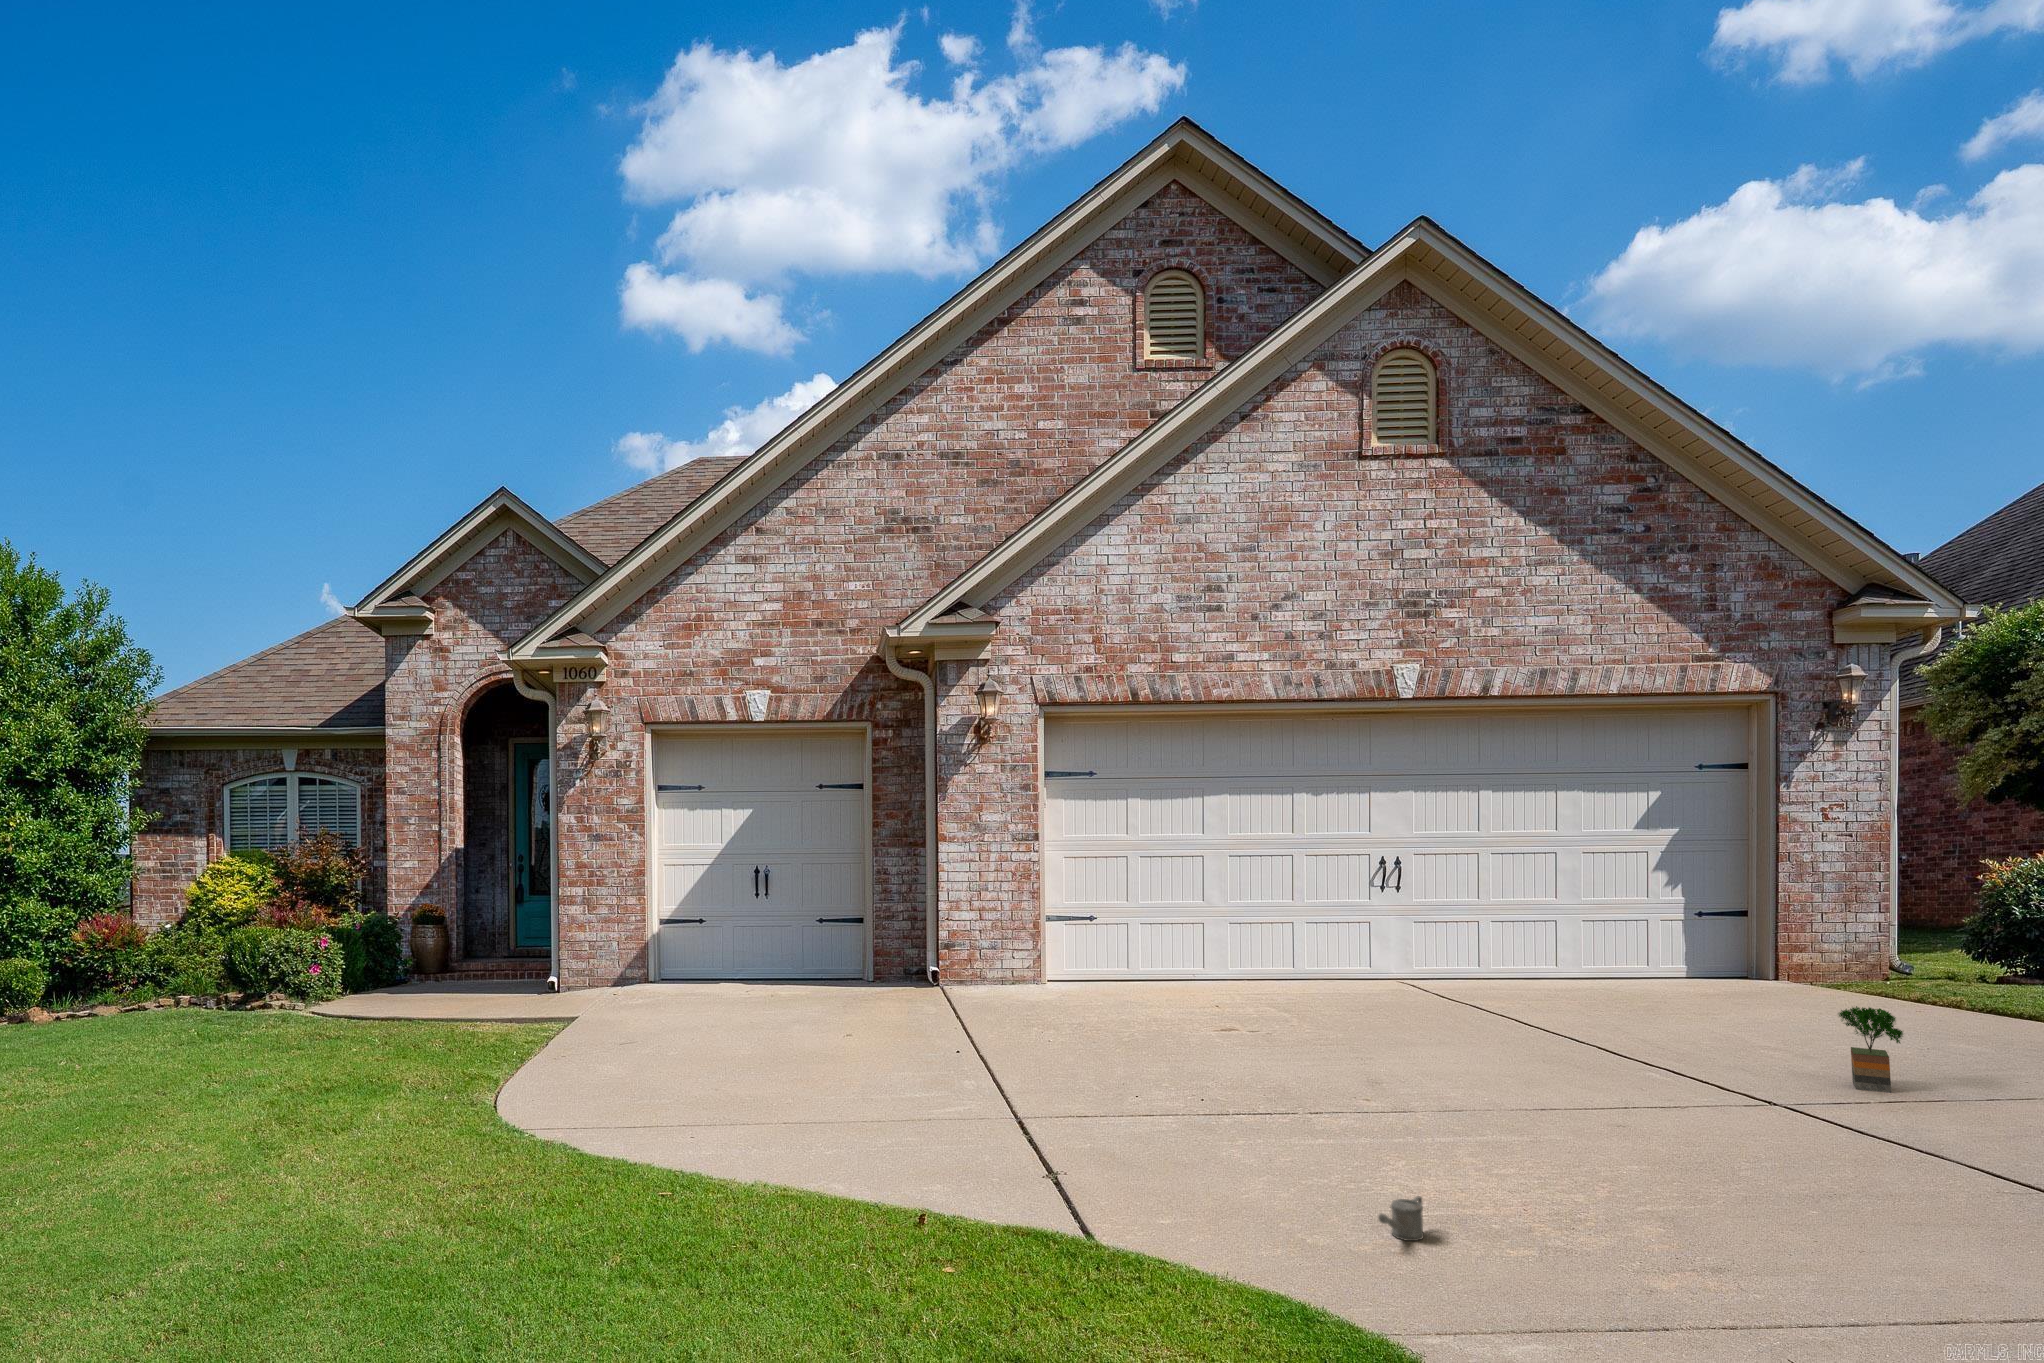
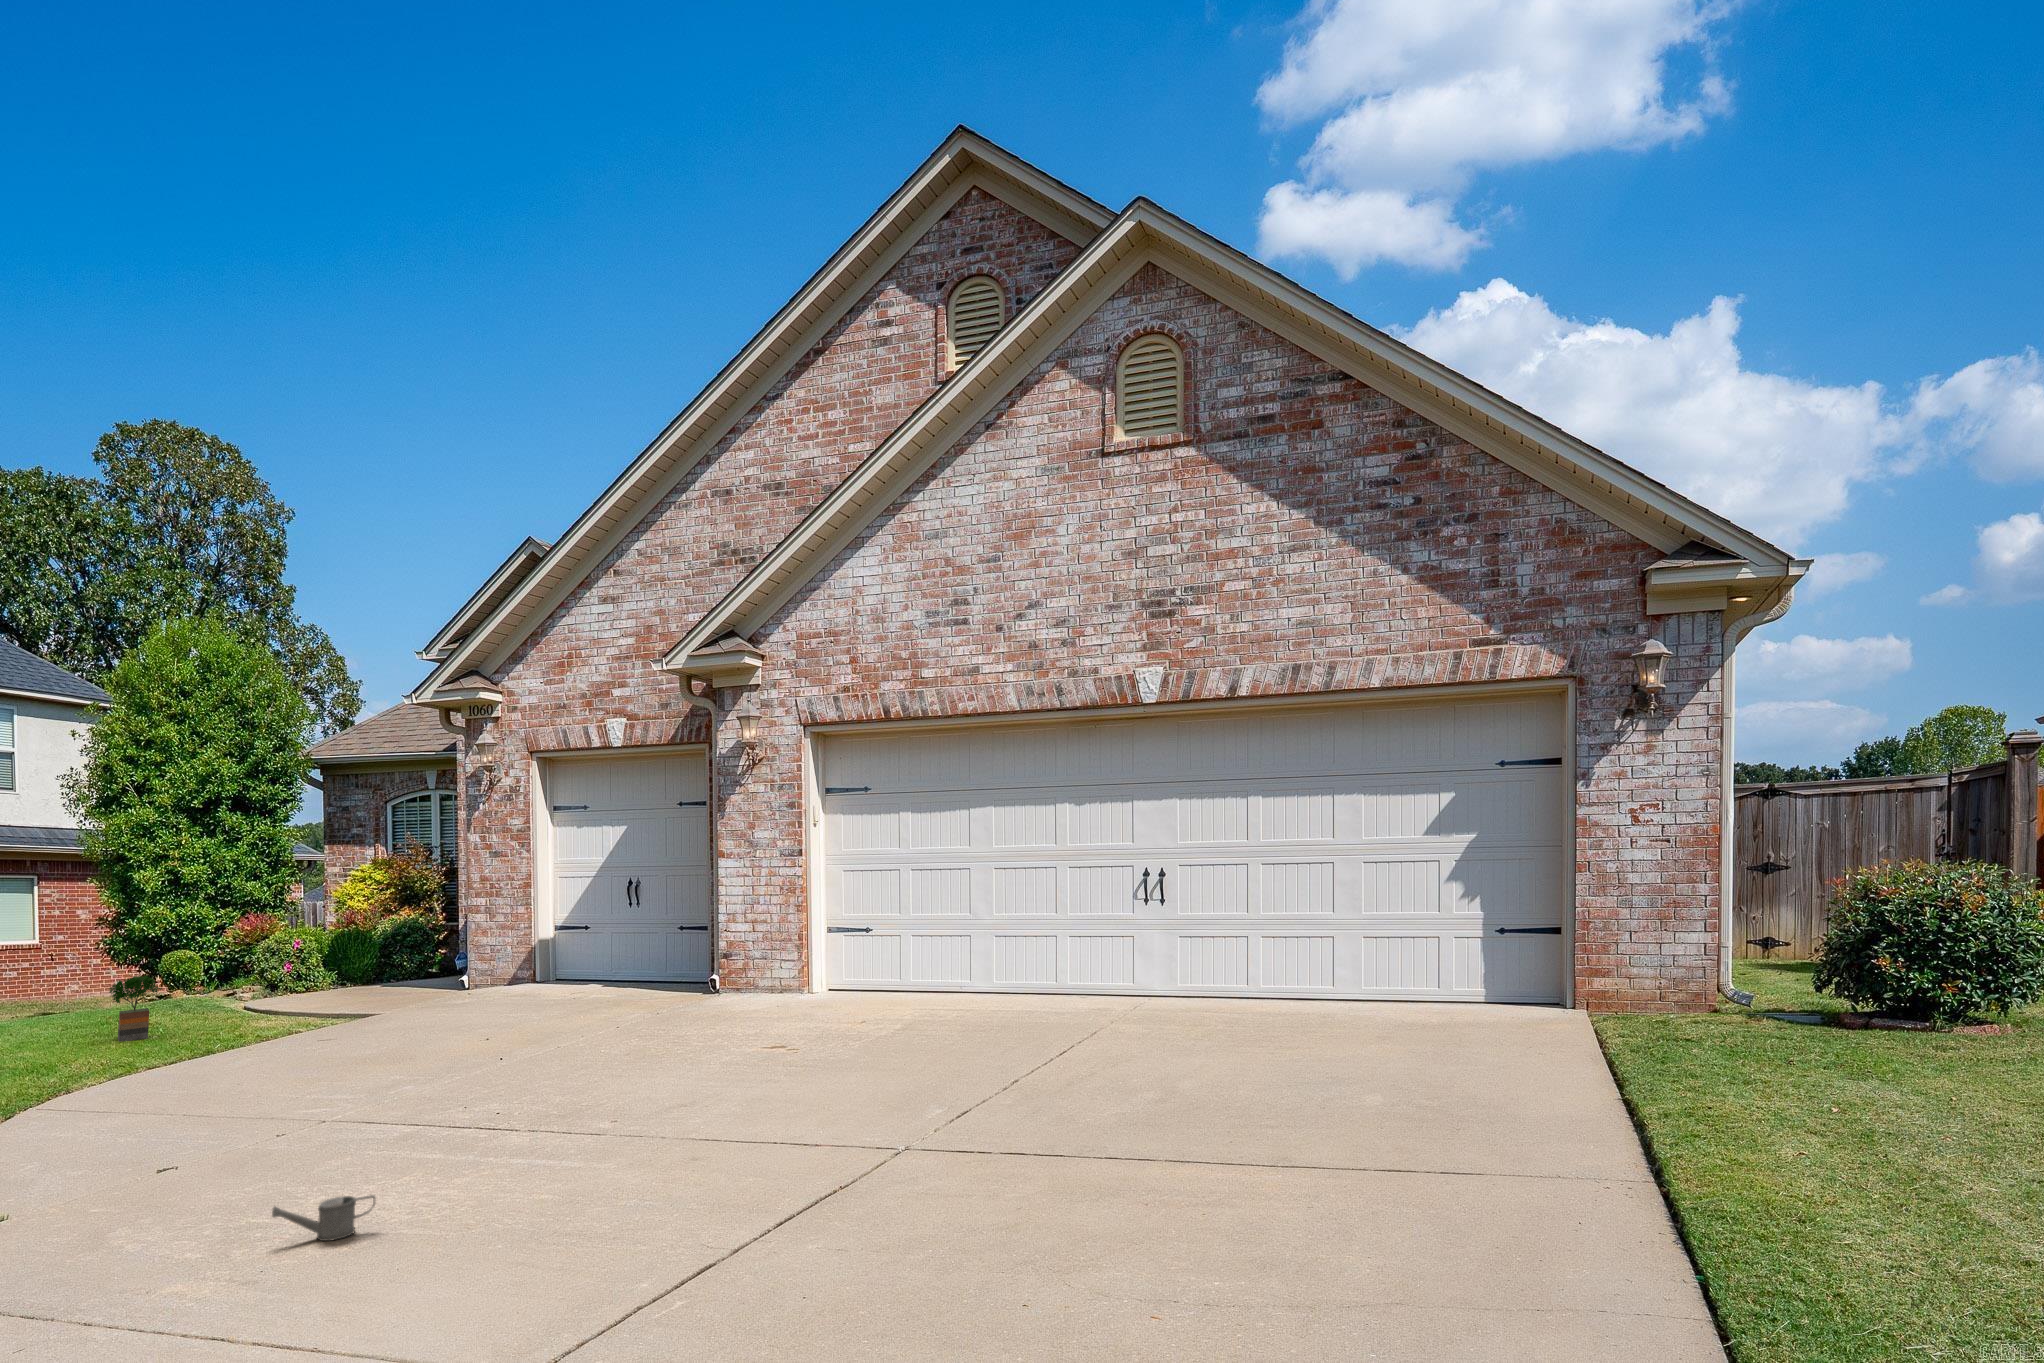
potted tree: present [1838,1006,1903,1093] -> present [109,976,162,1042]

